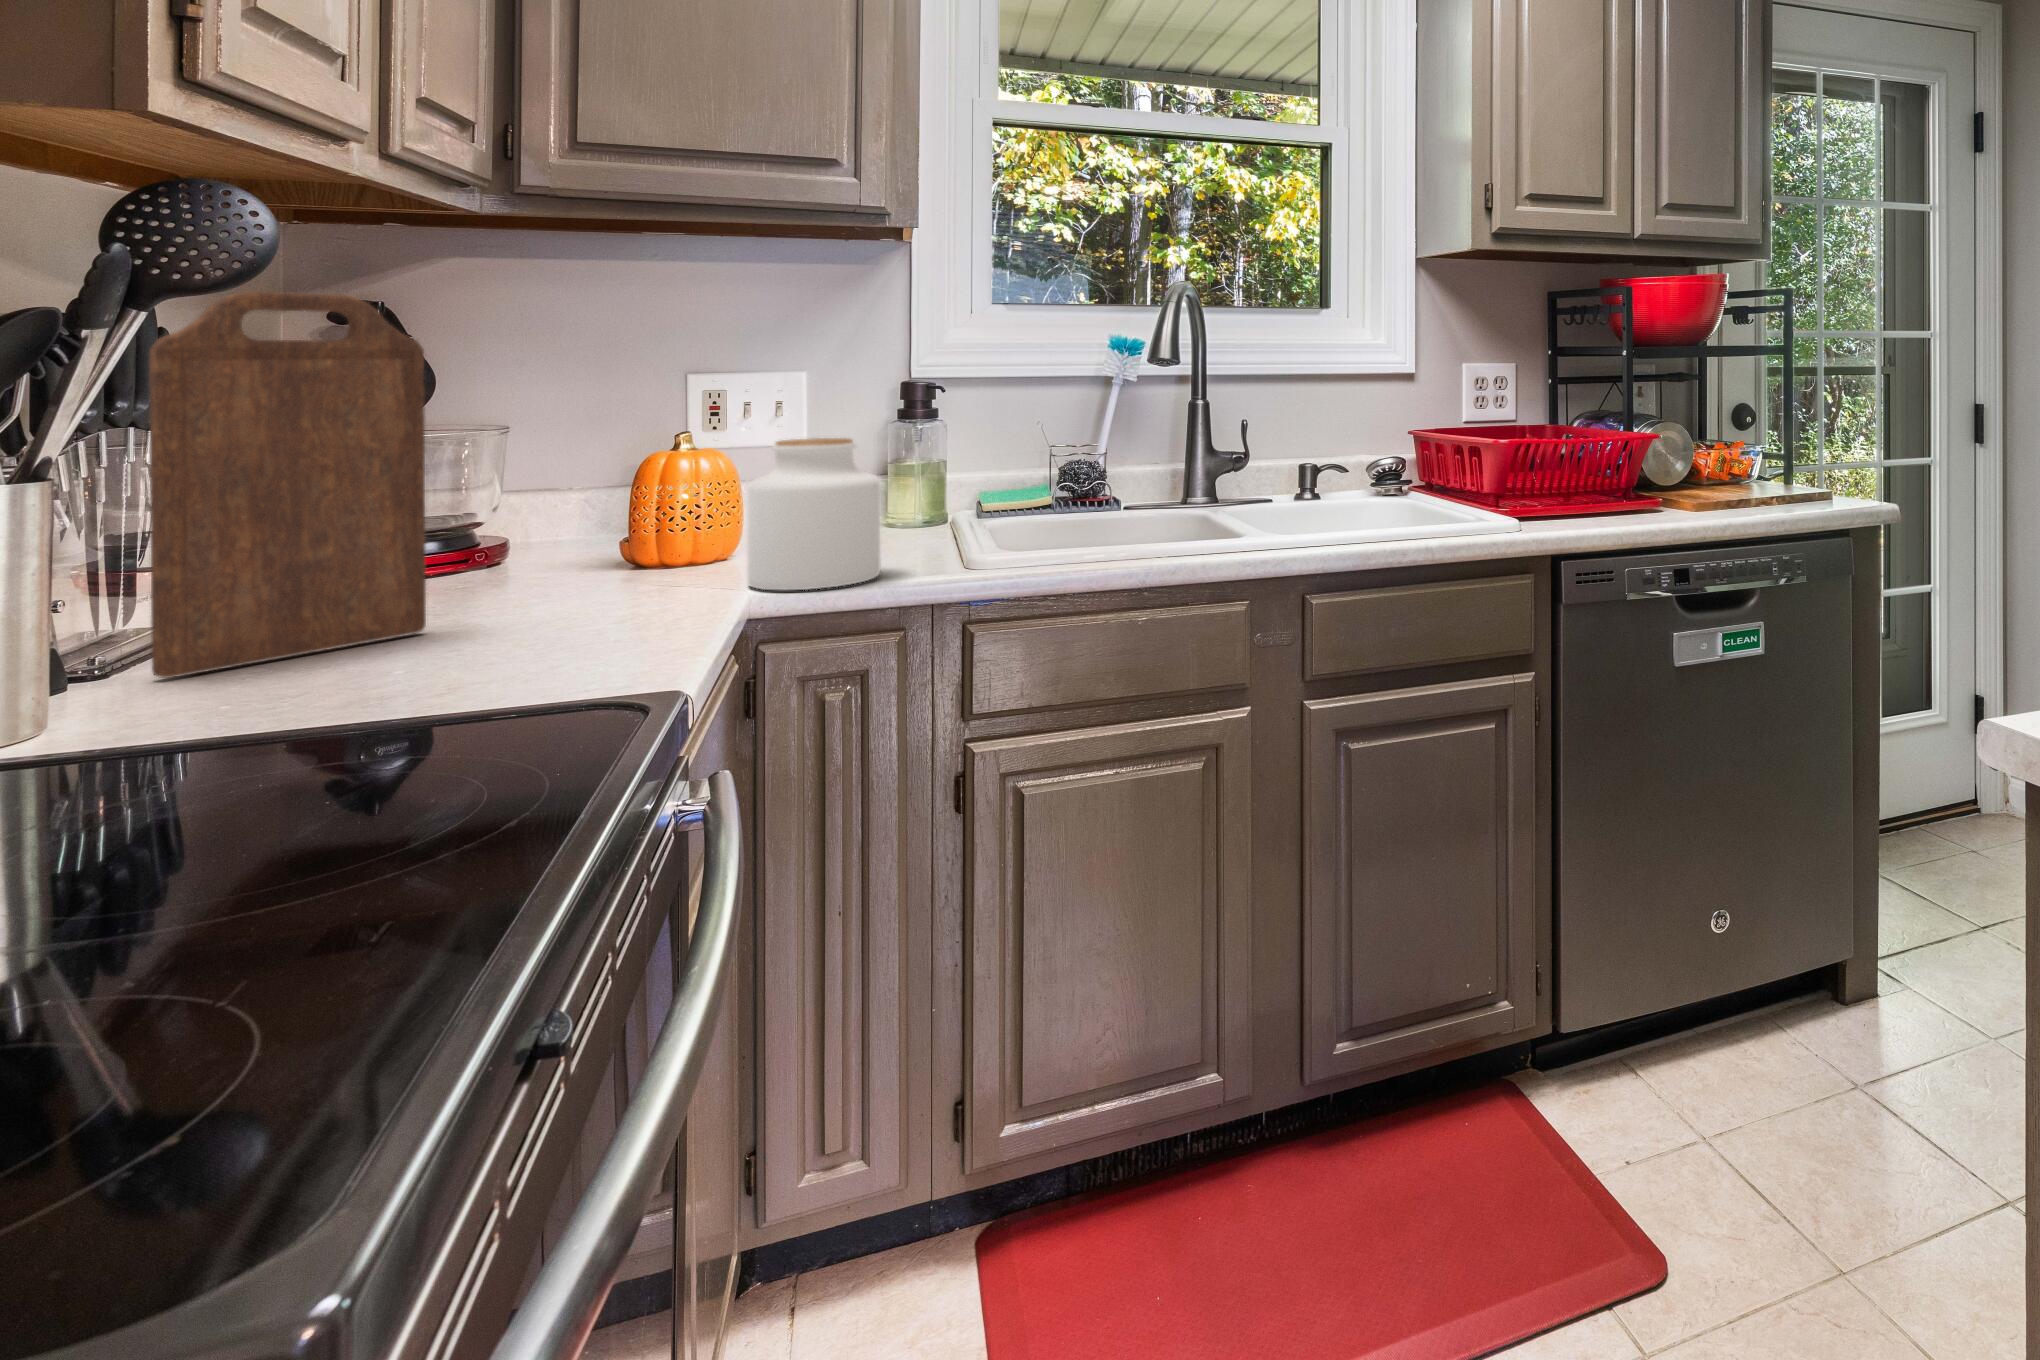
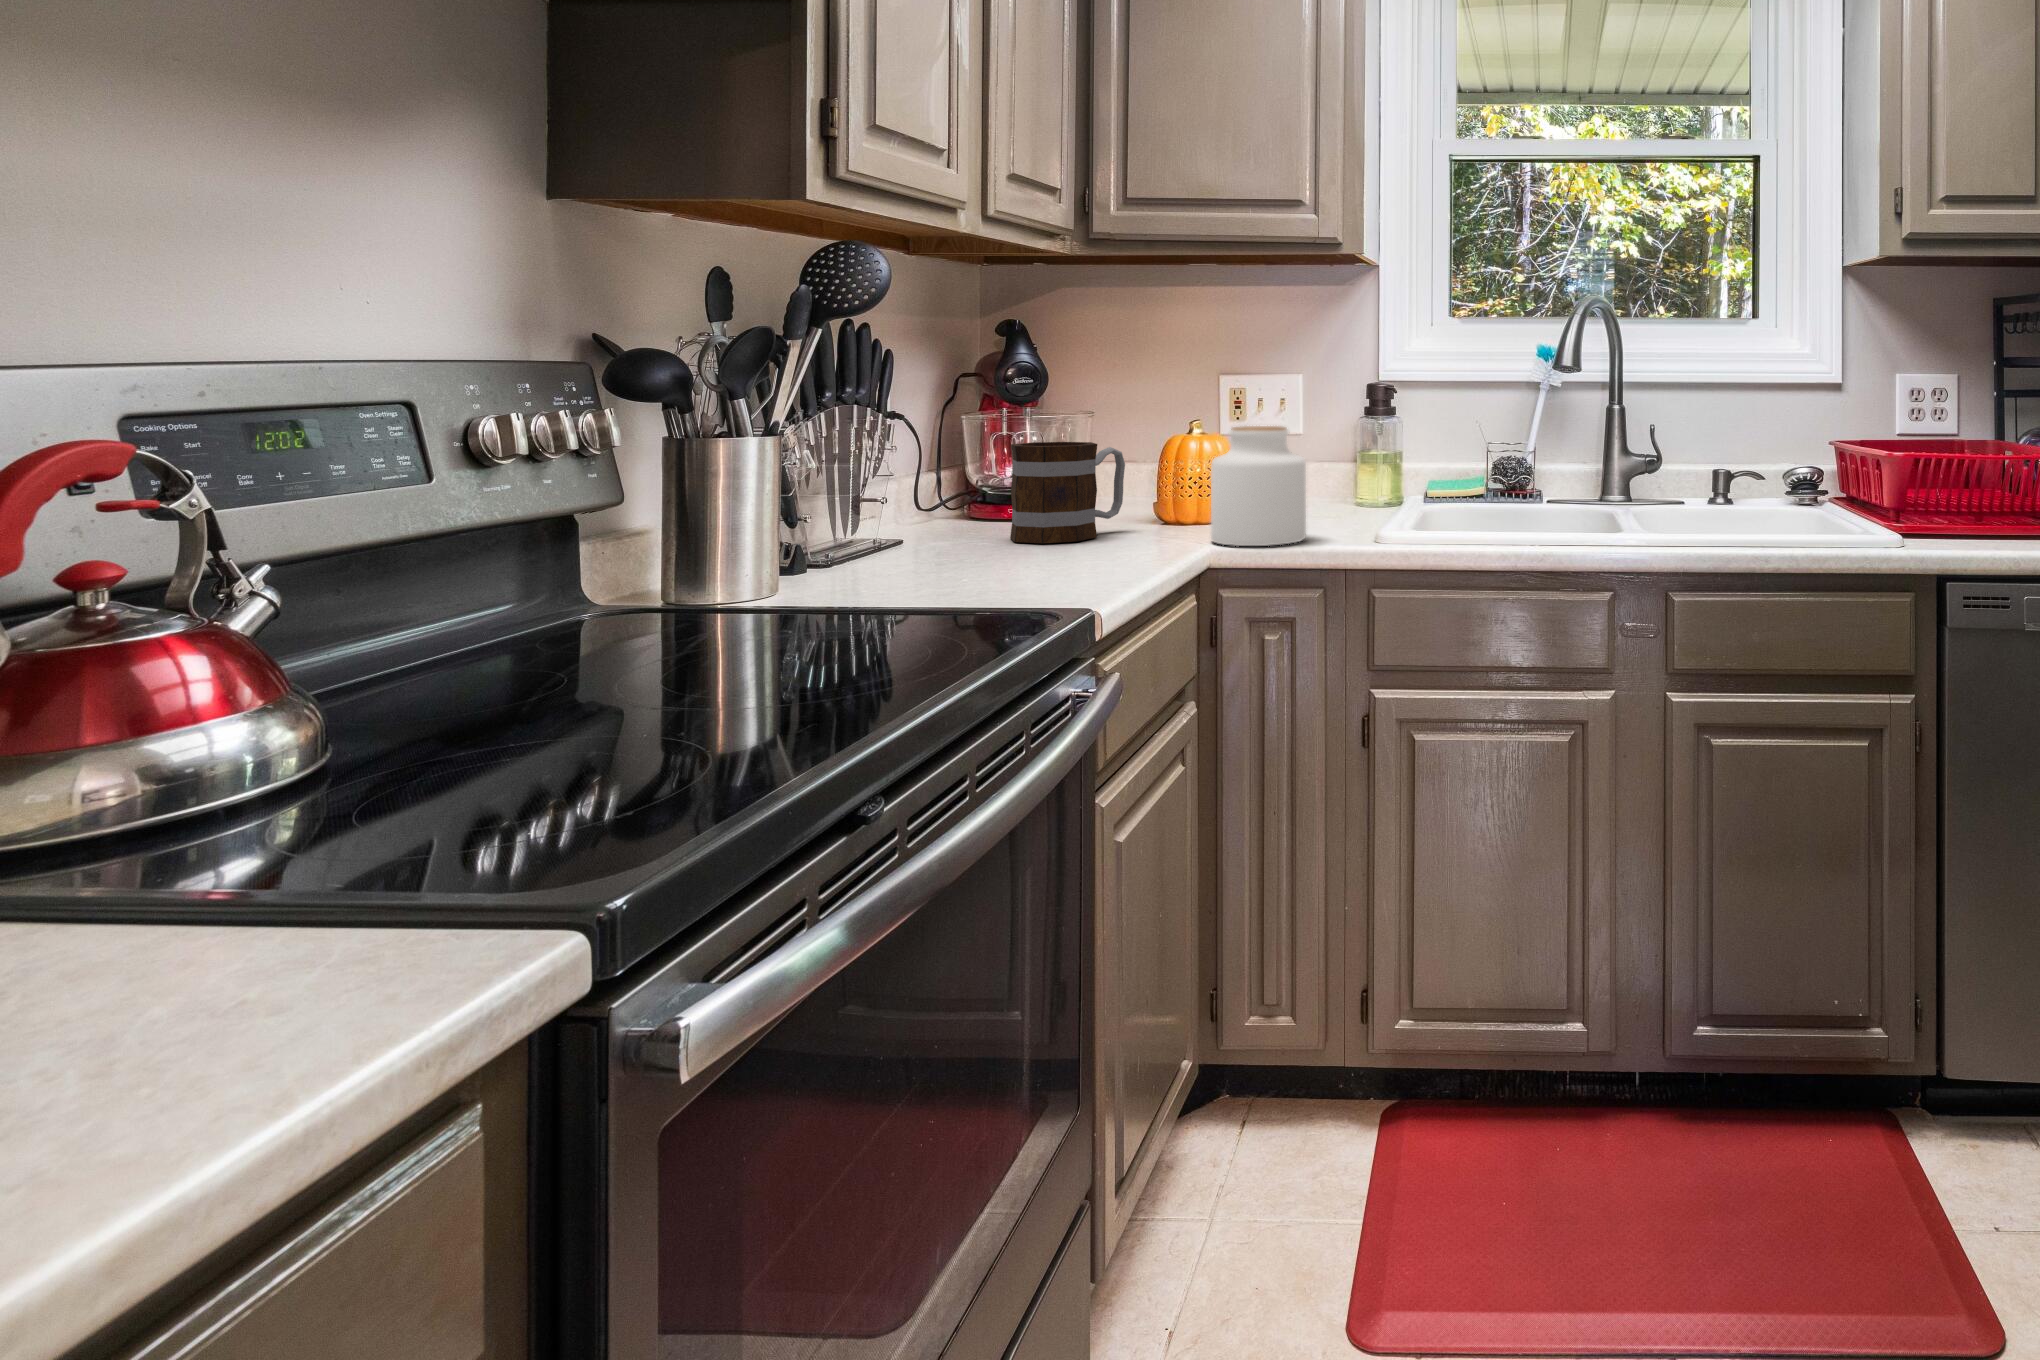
cutting board: present [149,291,426,678] -> none [849,312,1002,566]
mug: none [417,468,598,613] -> present [1010,442,1125,543]

